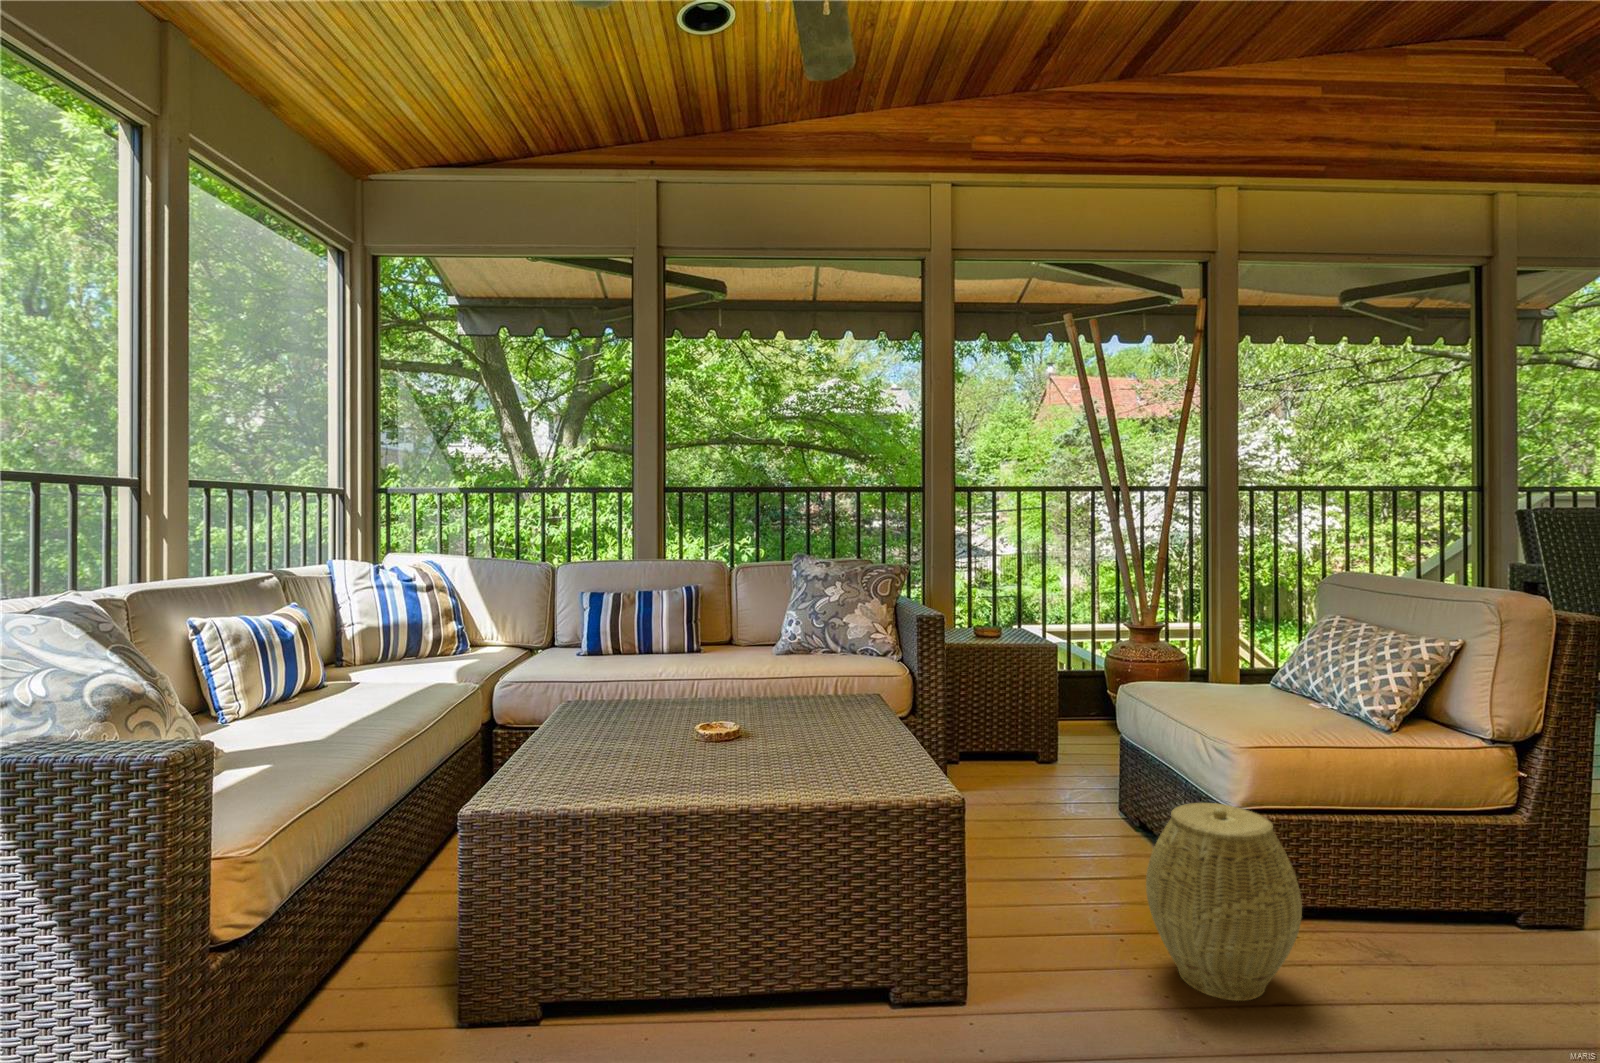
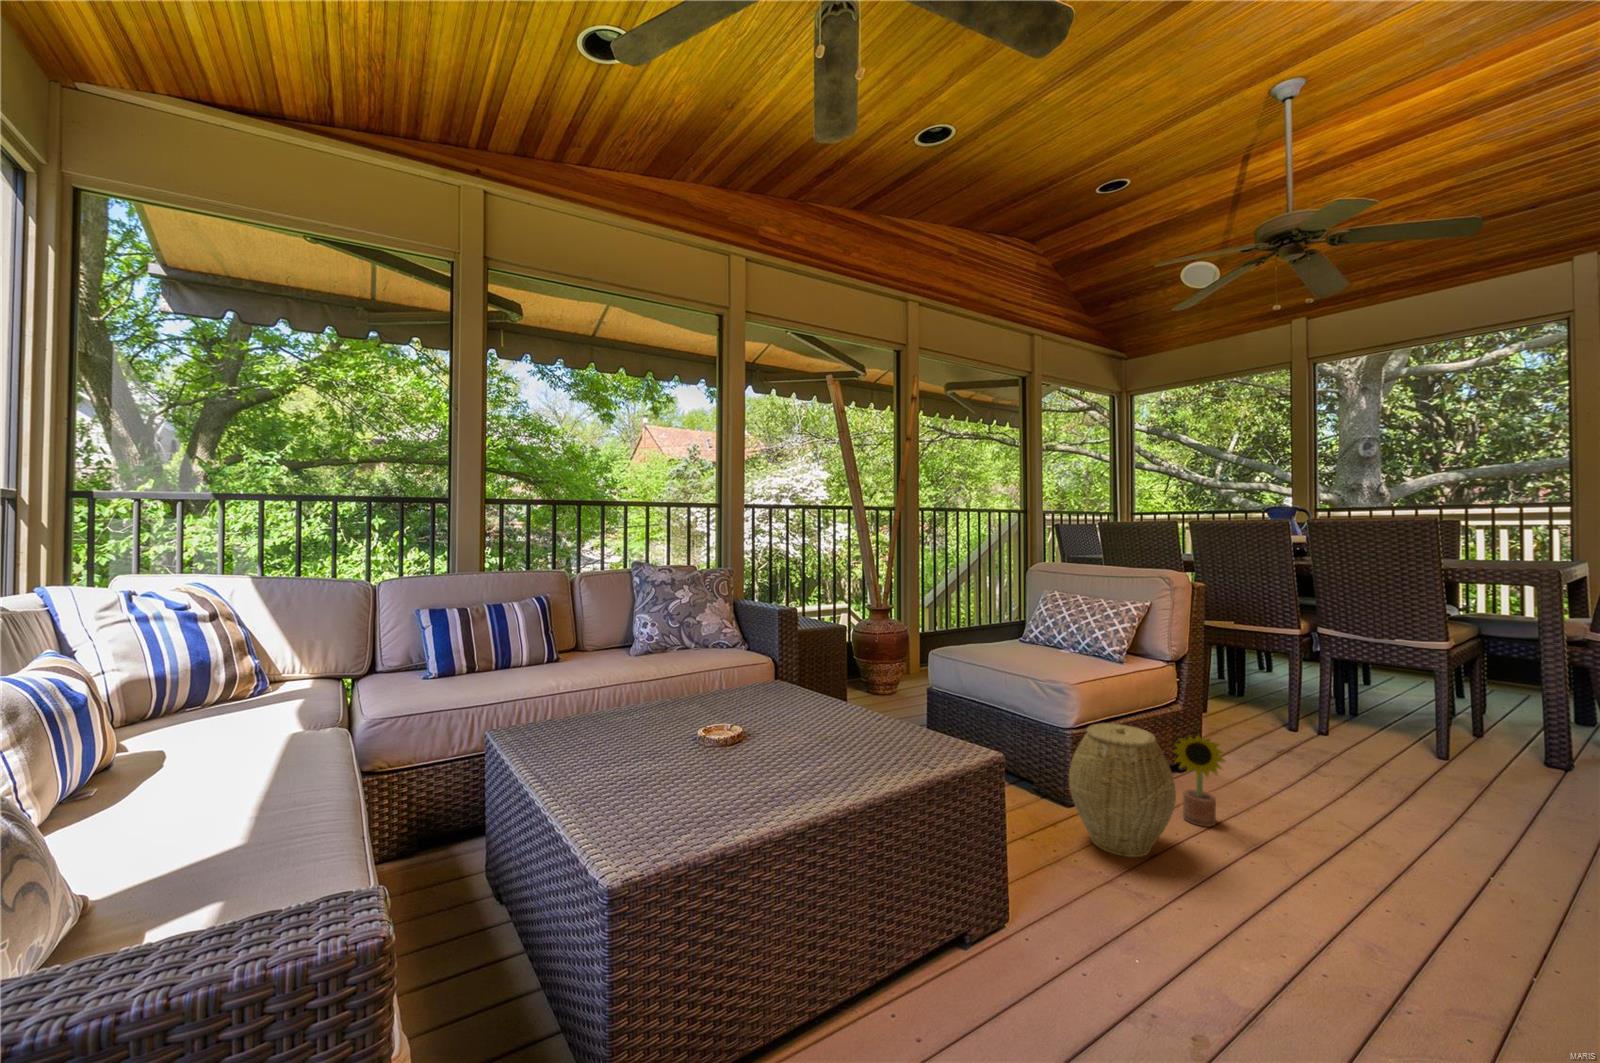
decorative plant: none [1353,848,1445,1005] -> present [1173,735,1226,827]

